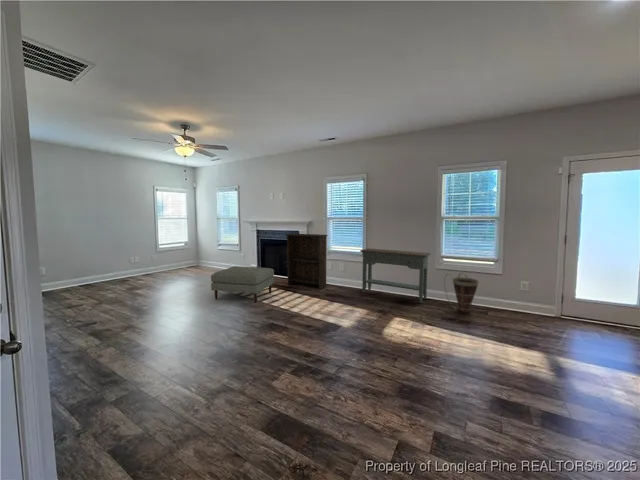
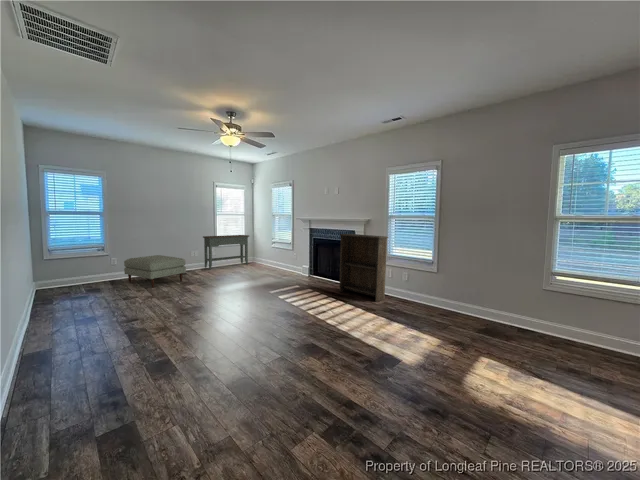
console table: present [360,248,430,303] -> present [203,235,249,269]
ottoman: present [211,266,274,303] -> present [124,255,186,288]
basket: present [444,274,478,313] -> none [557,299,624,361]

